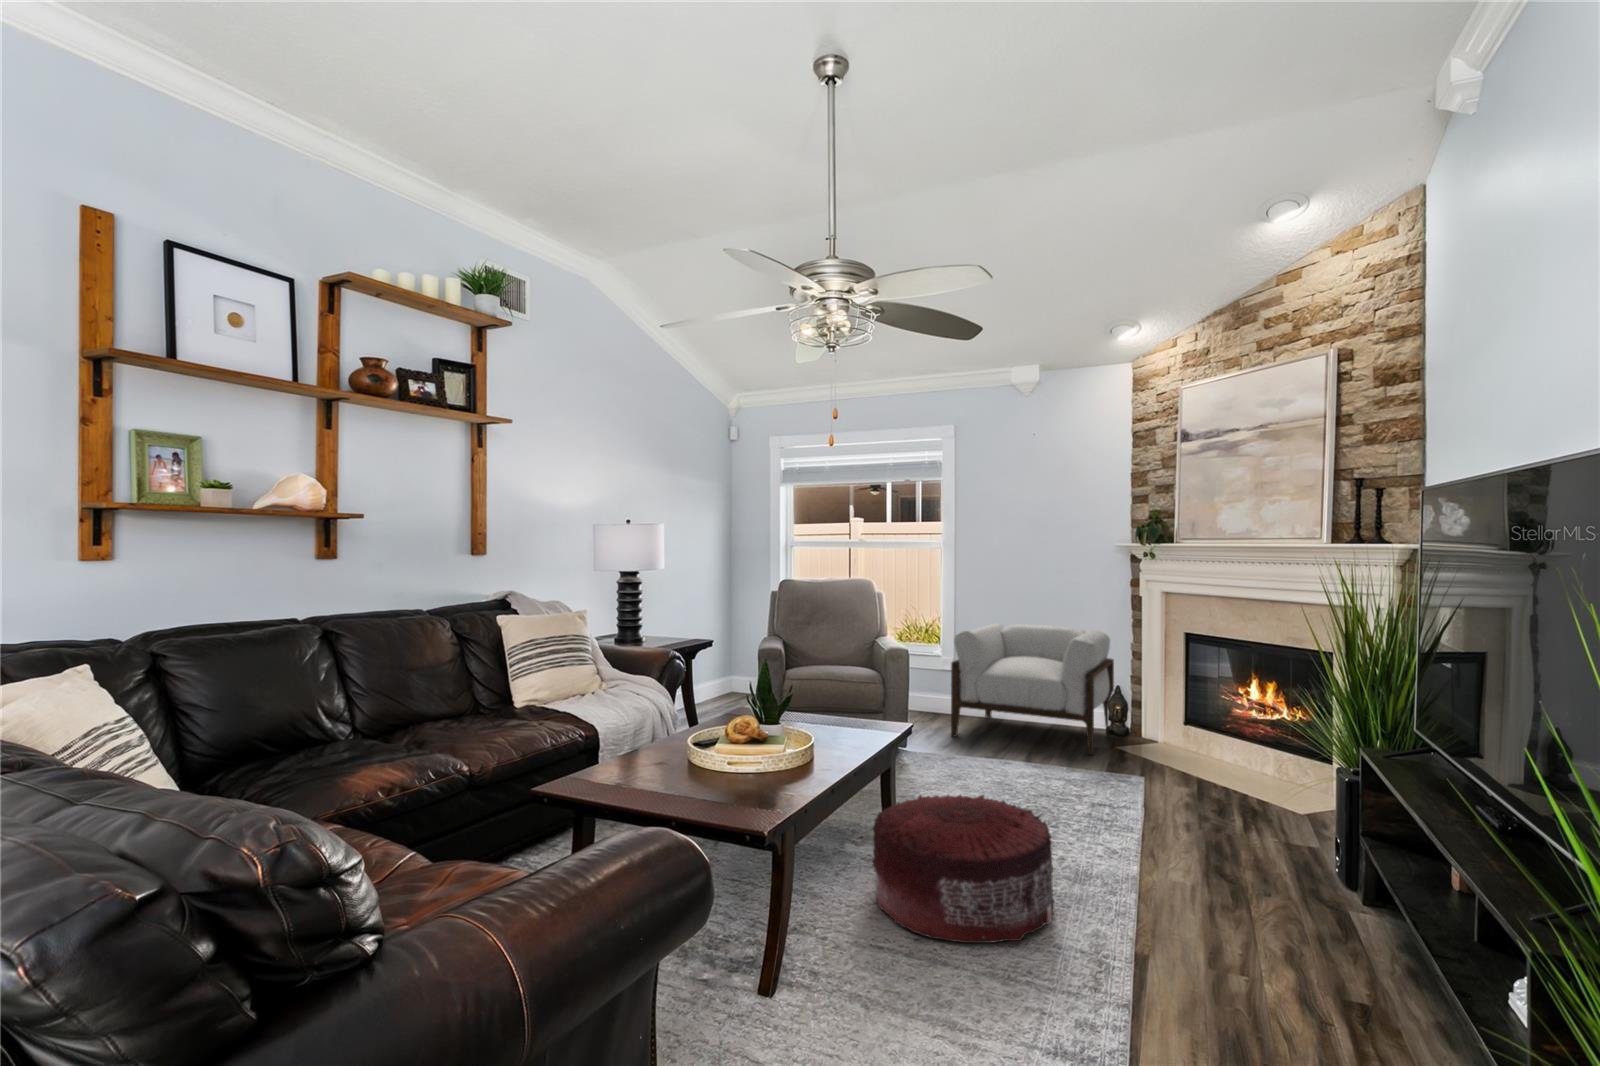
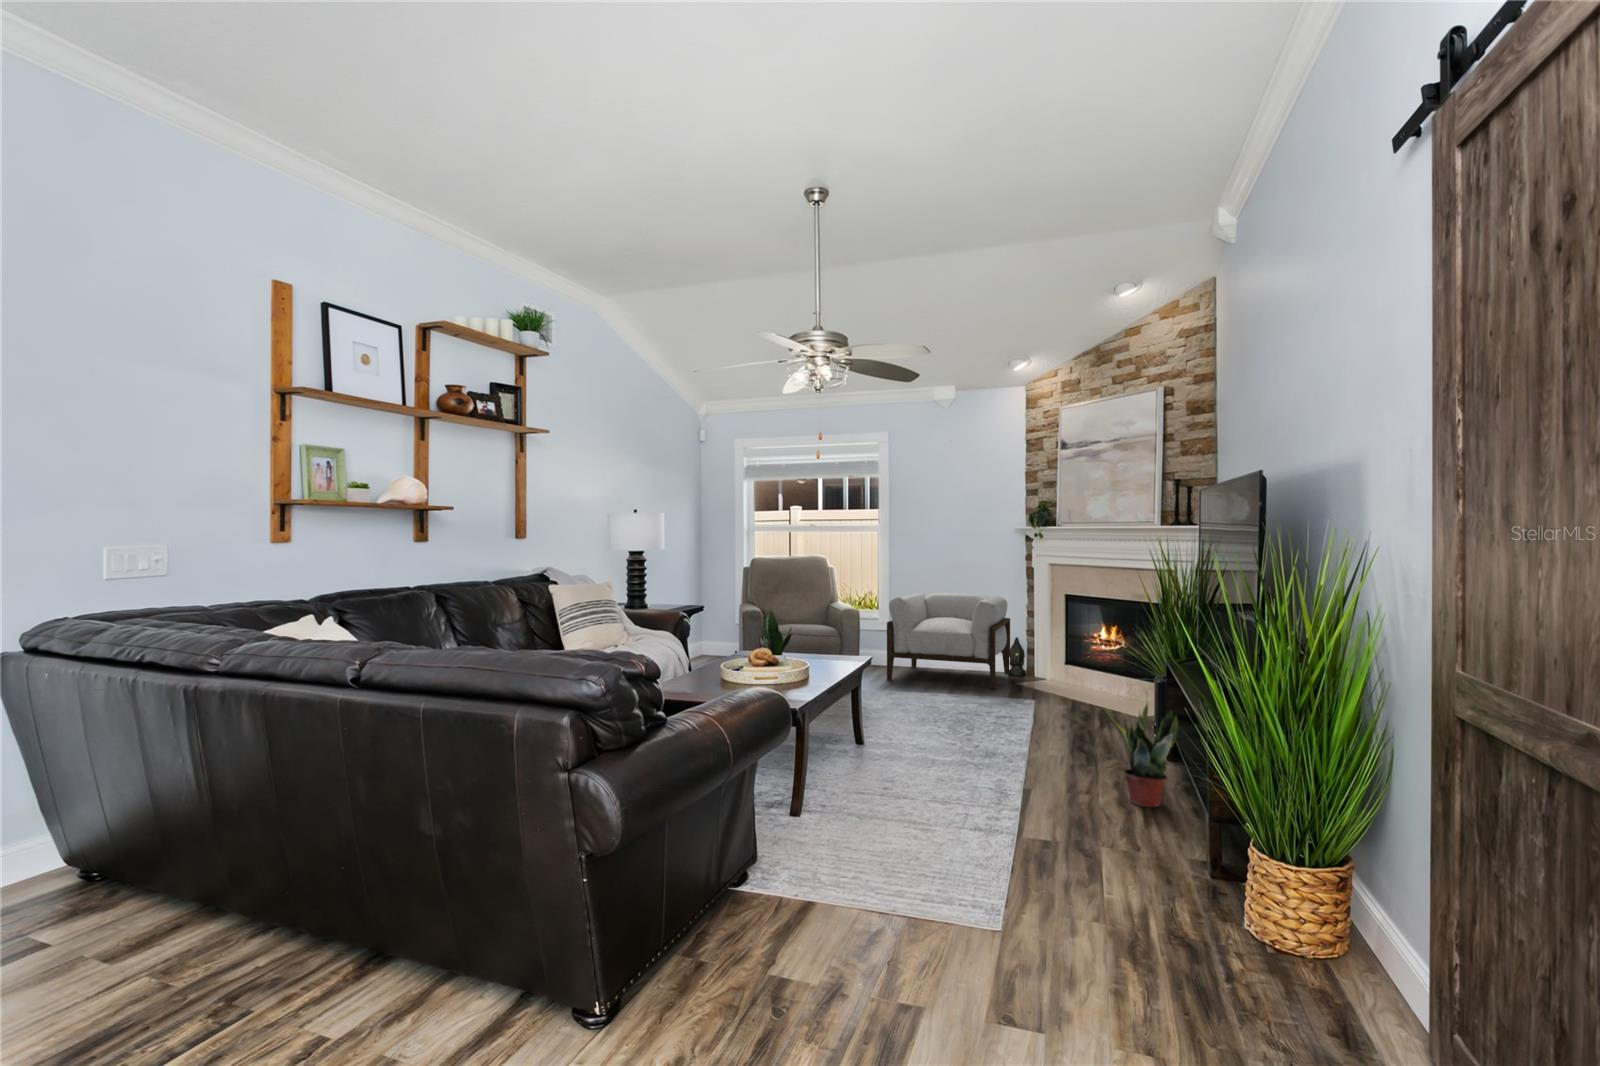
pouf: present [873,794,1054,943] -> none [848,700,971,787]
potted plant: none [1265,815,1404,1015] -> present [1102,703,1178,807]

